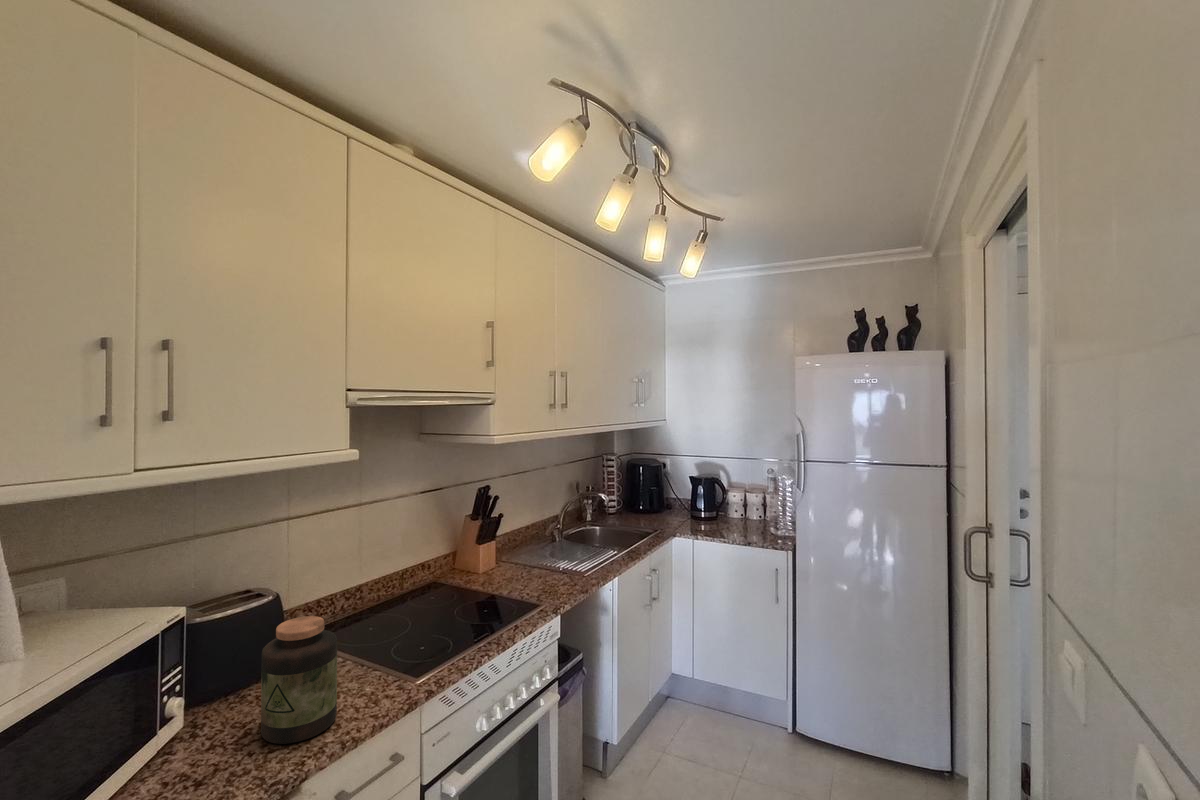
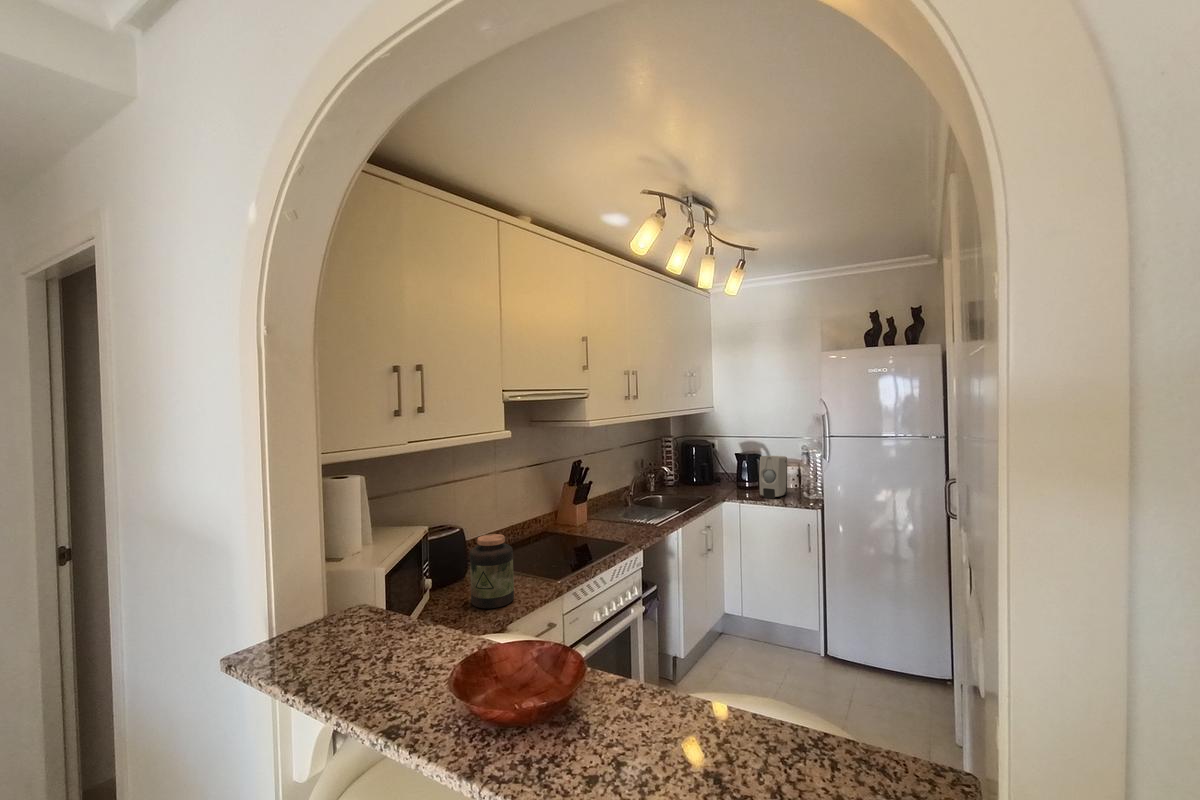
soap dispenser: none [718,481,752,535] -> present [759,456,787,499]

